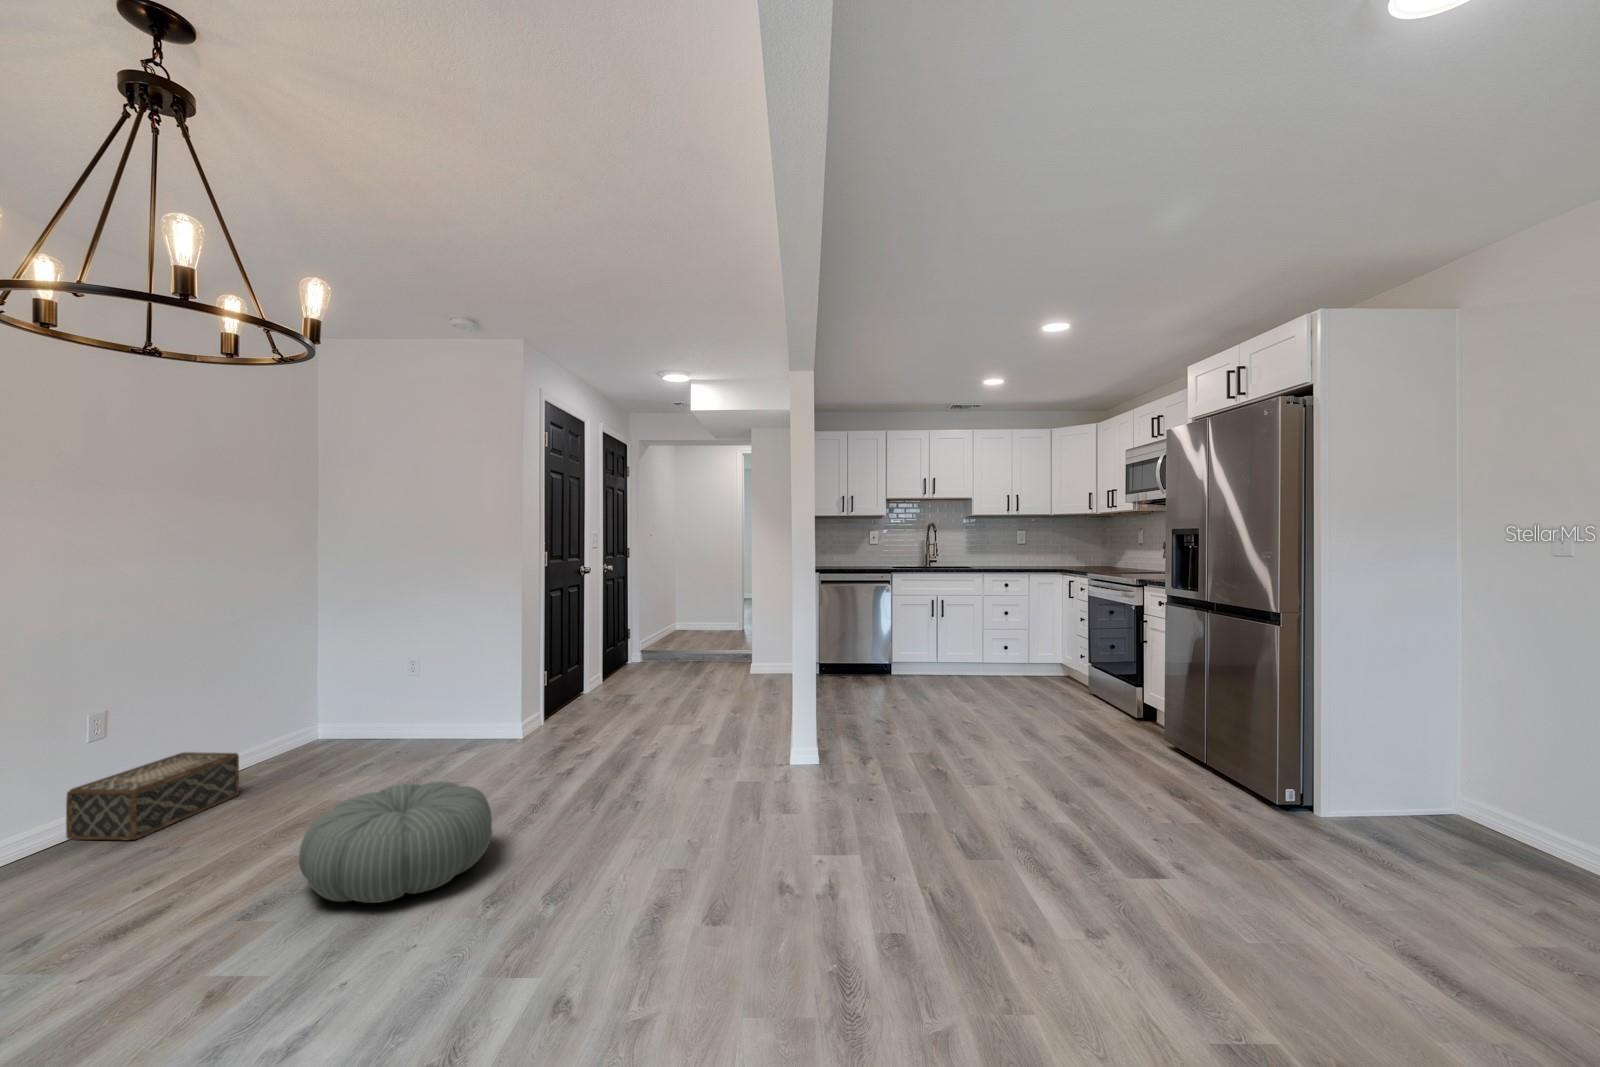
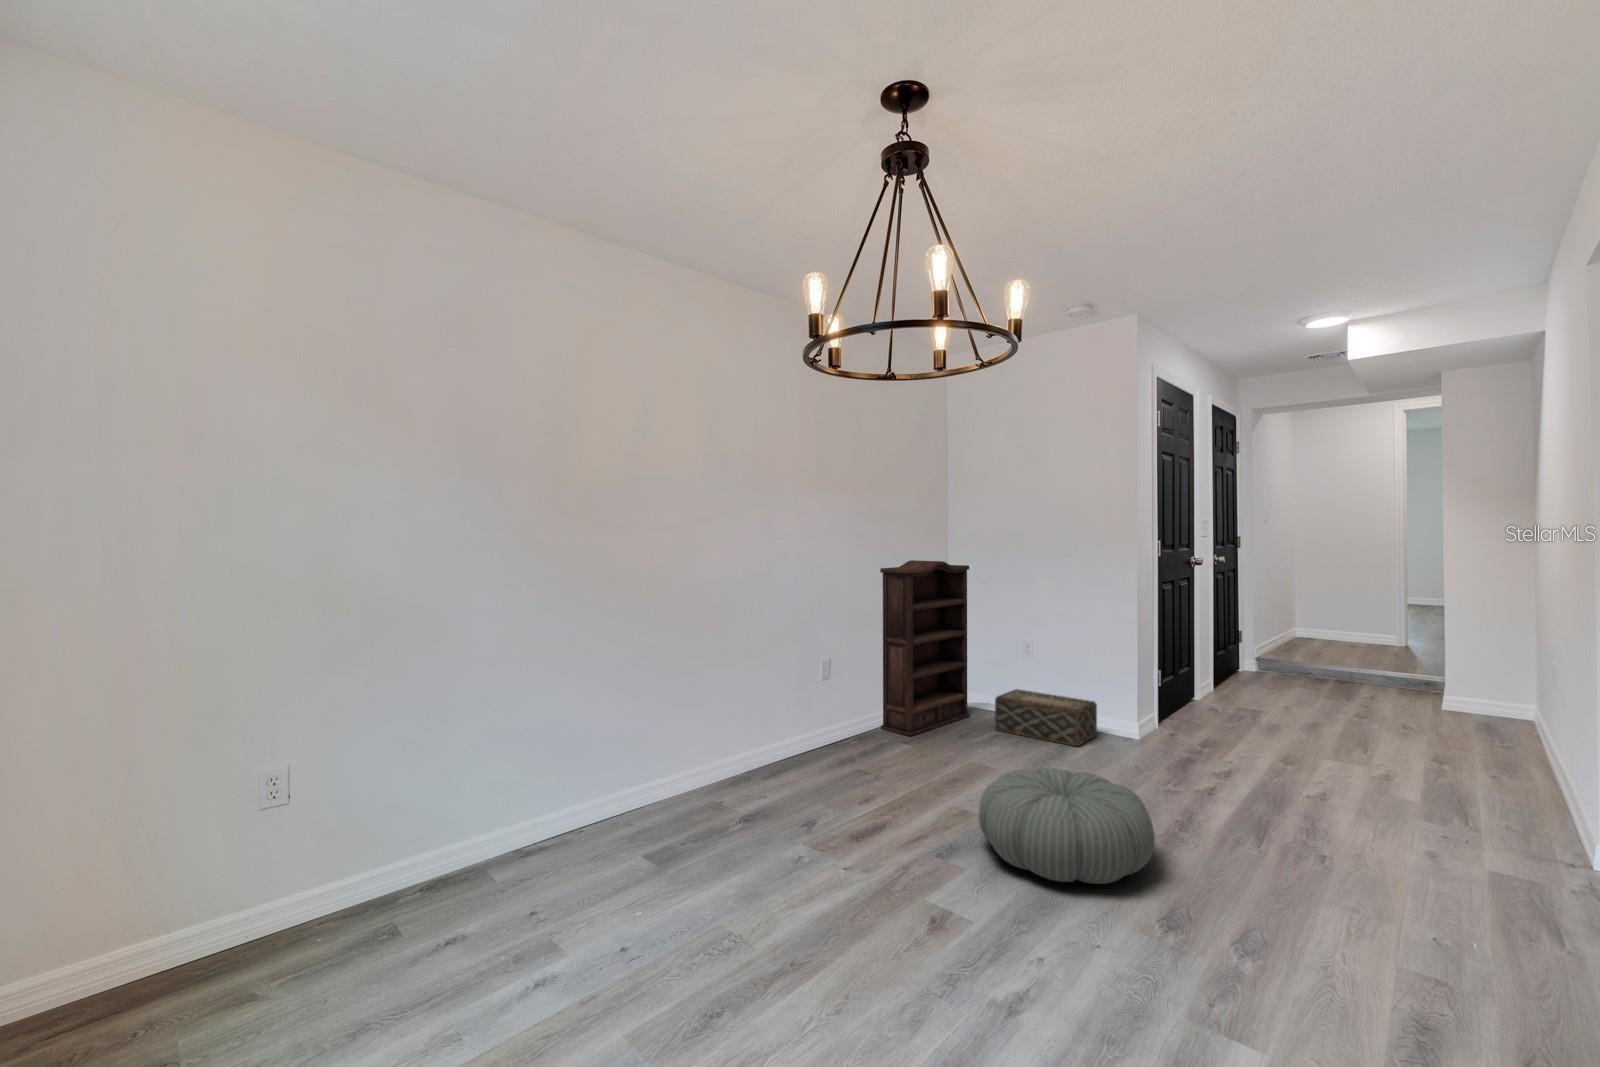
bookshelf: none [208,577,343,785] -> present [880,560,970,736]
woven basket: present [66,752,239,840] -> present [995,689,1097,746]

